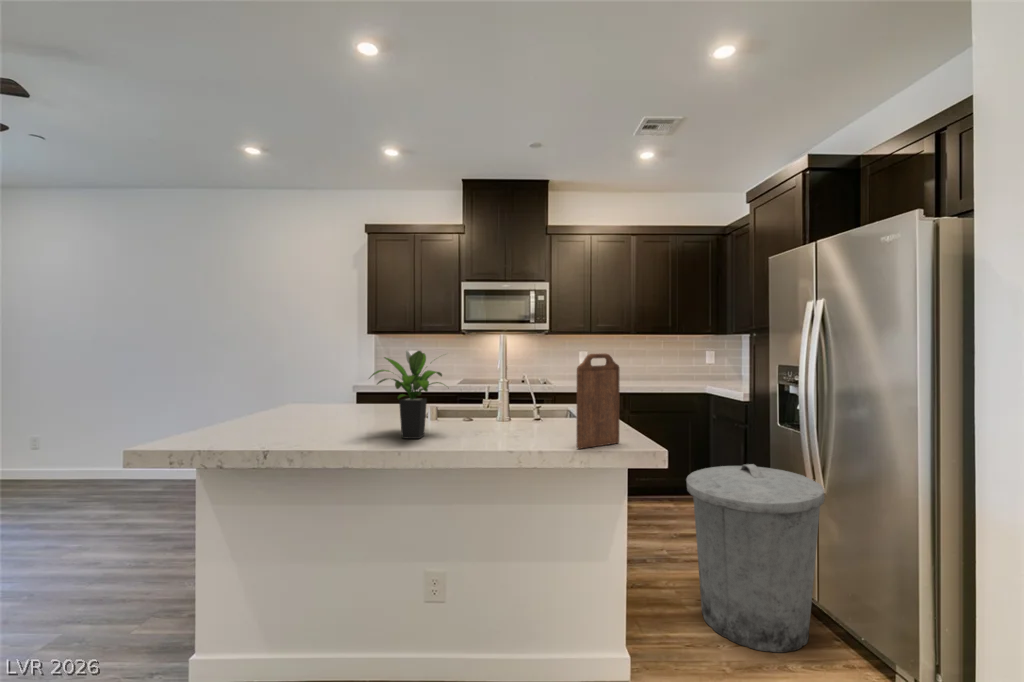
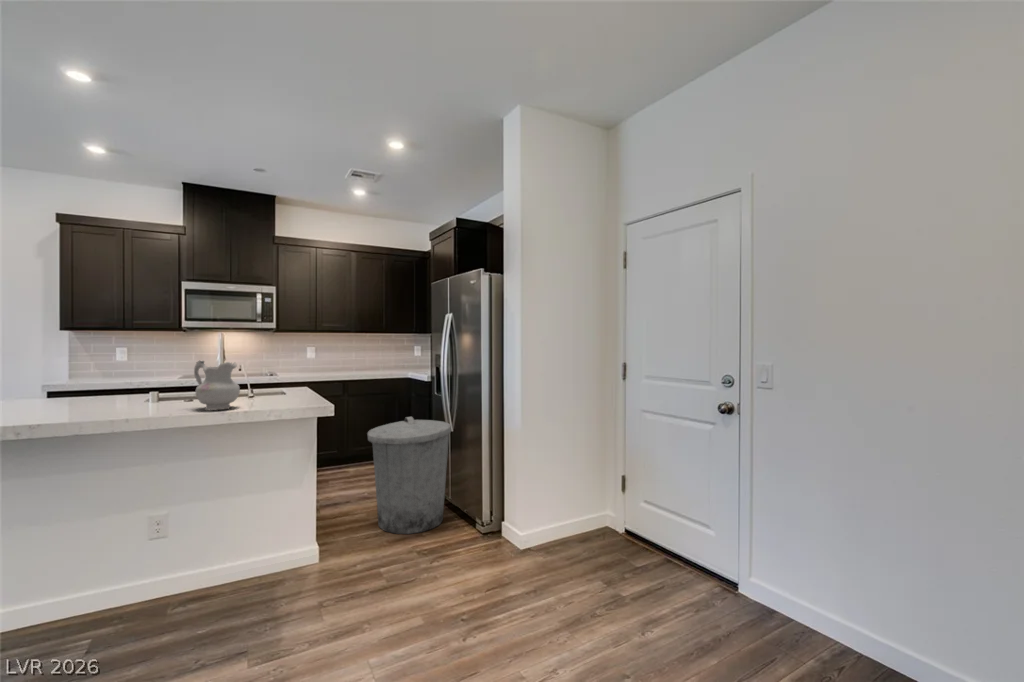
potted plant: present [369,351,442,439] -> none [73,339,161,412]
cutting board: present [577,353,620,449] -> none [269,341,305,408]
ceramic pitcher: none [487,378,539,447] -> present [194,361,240,410]

